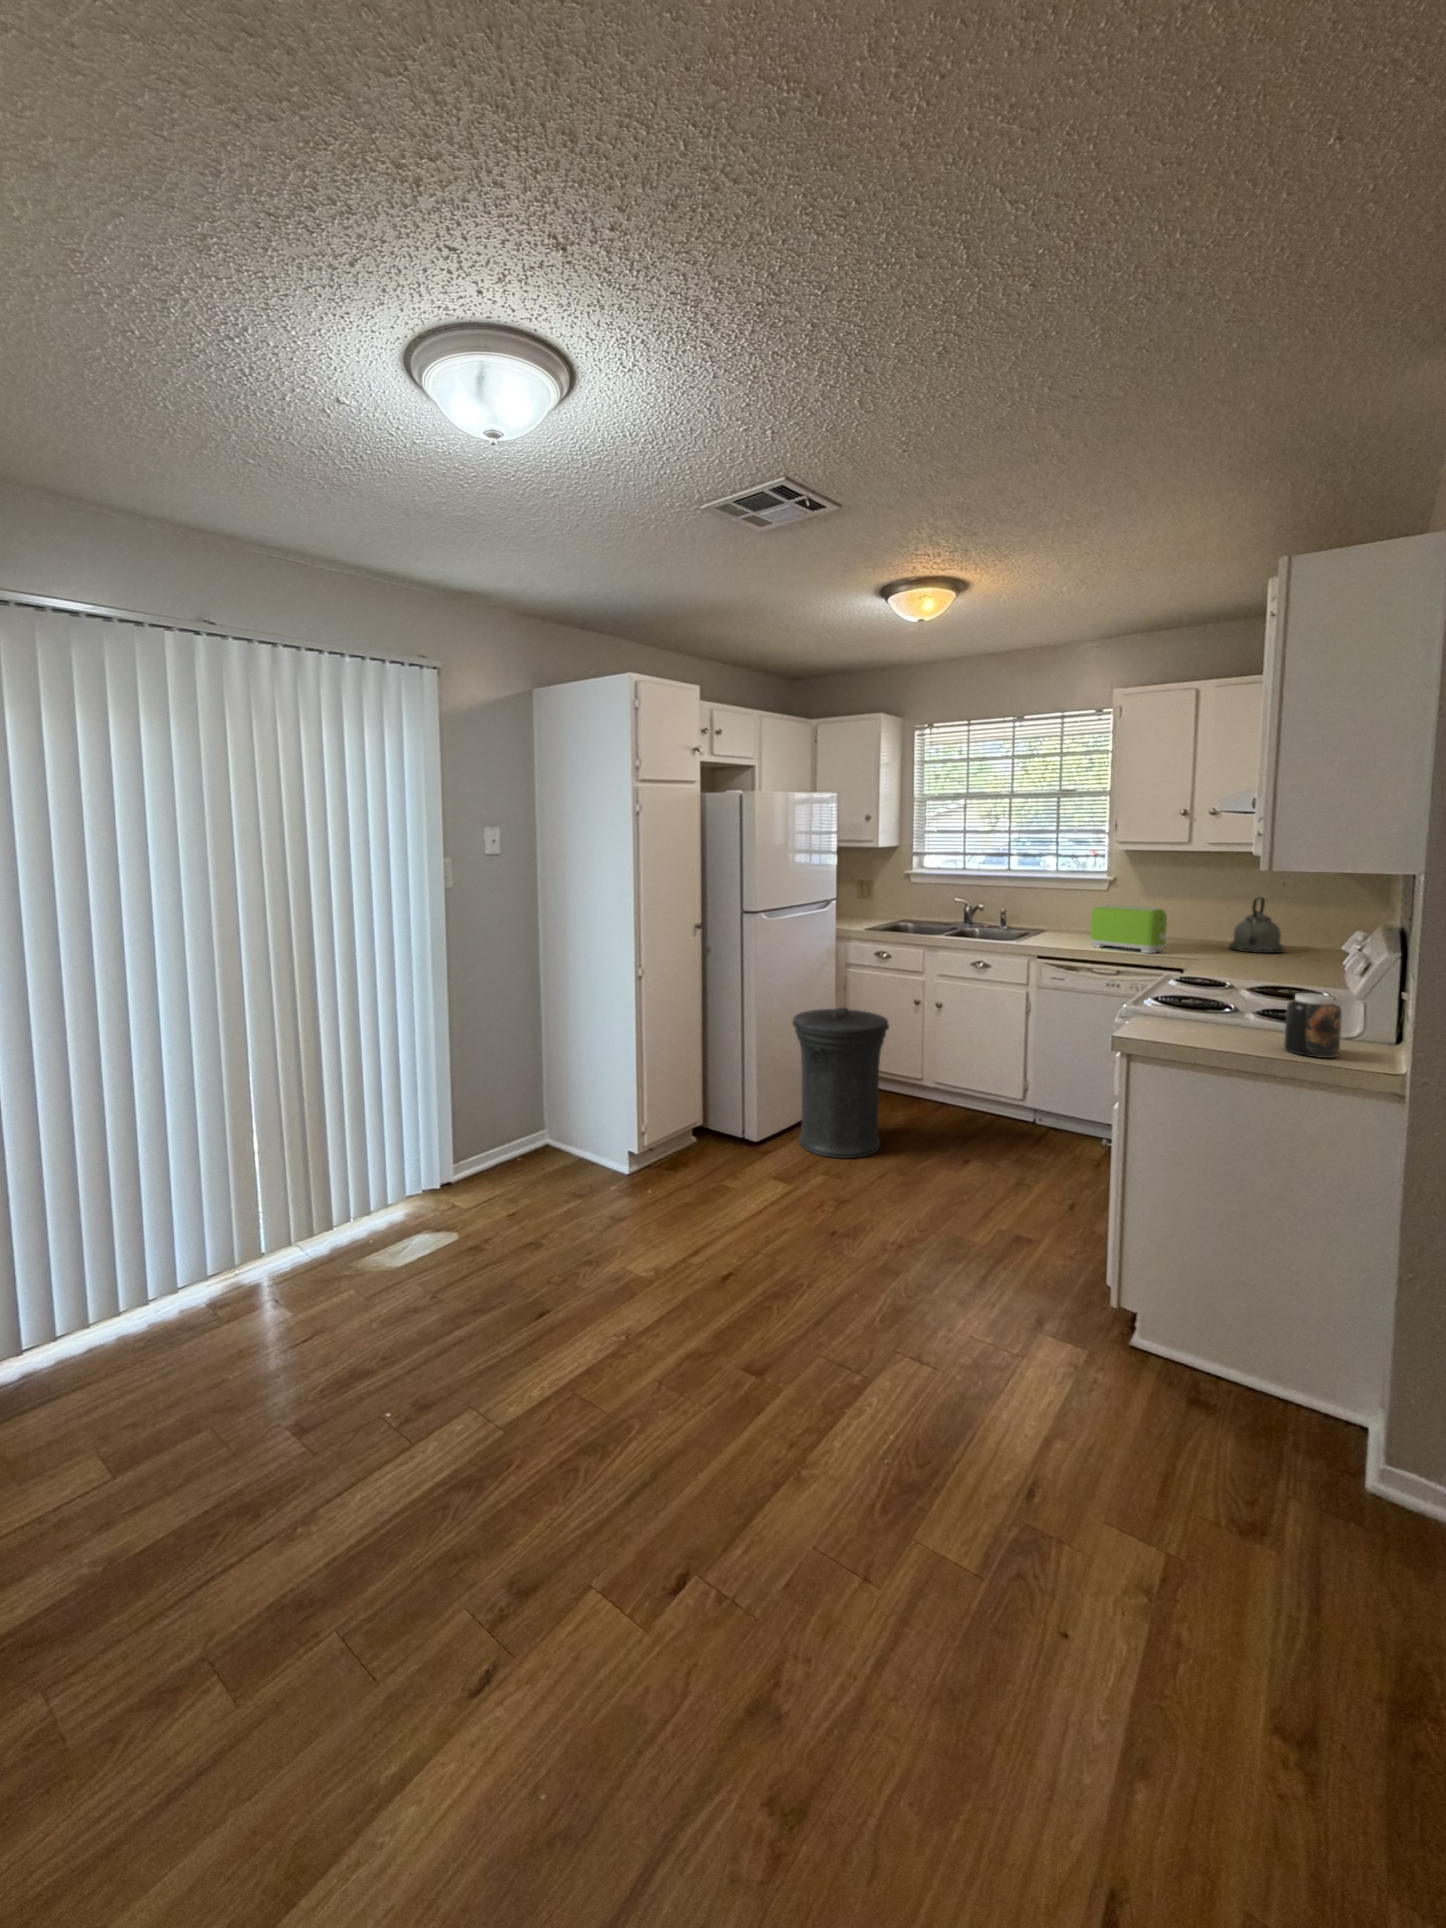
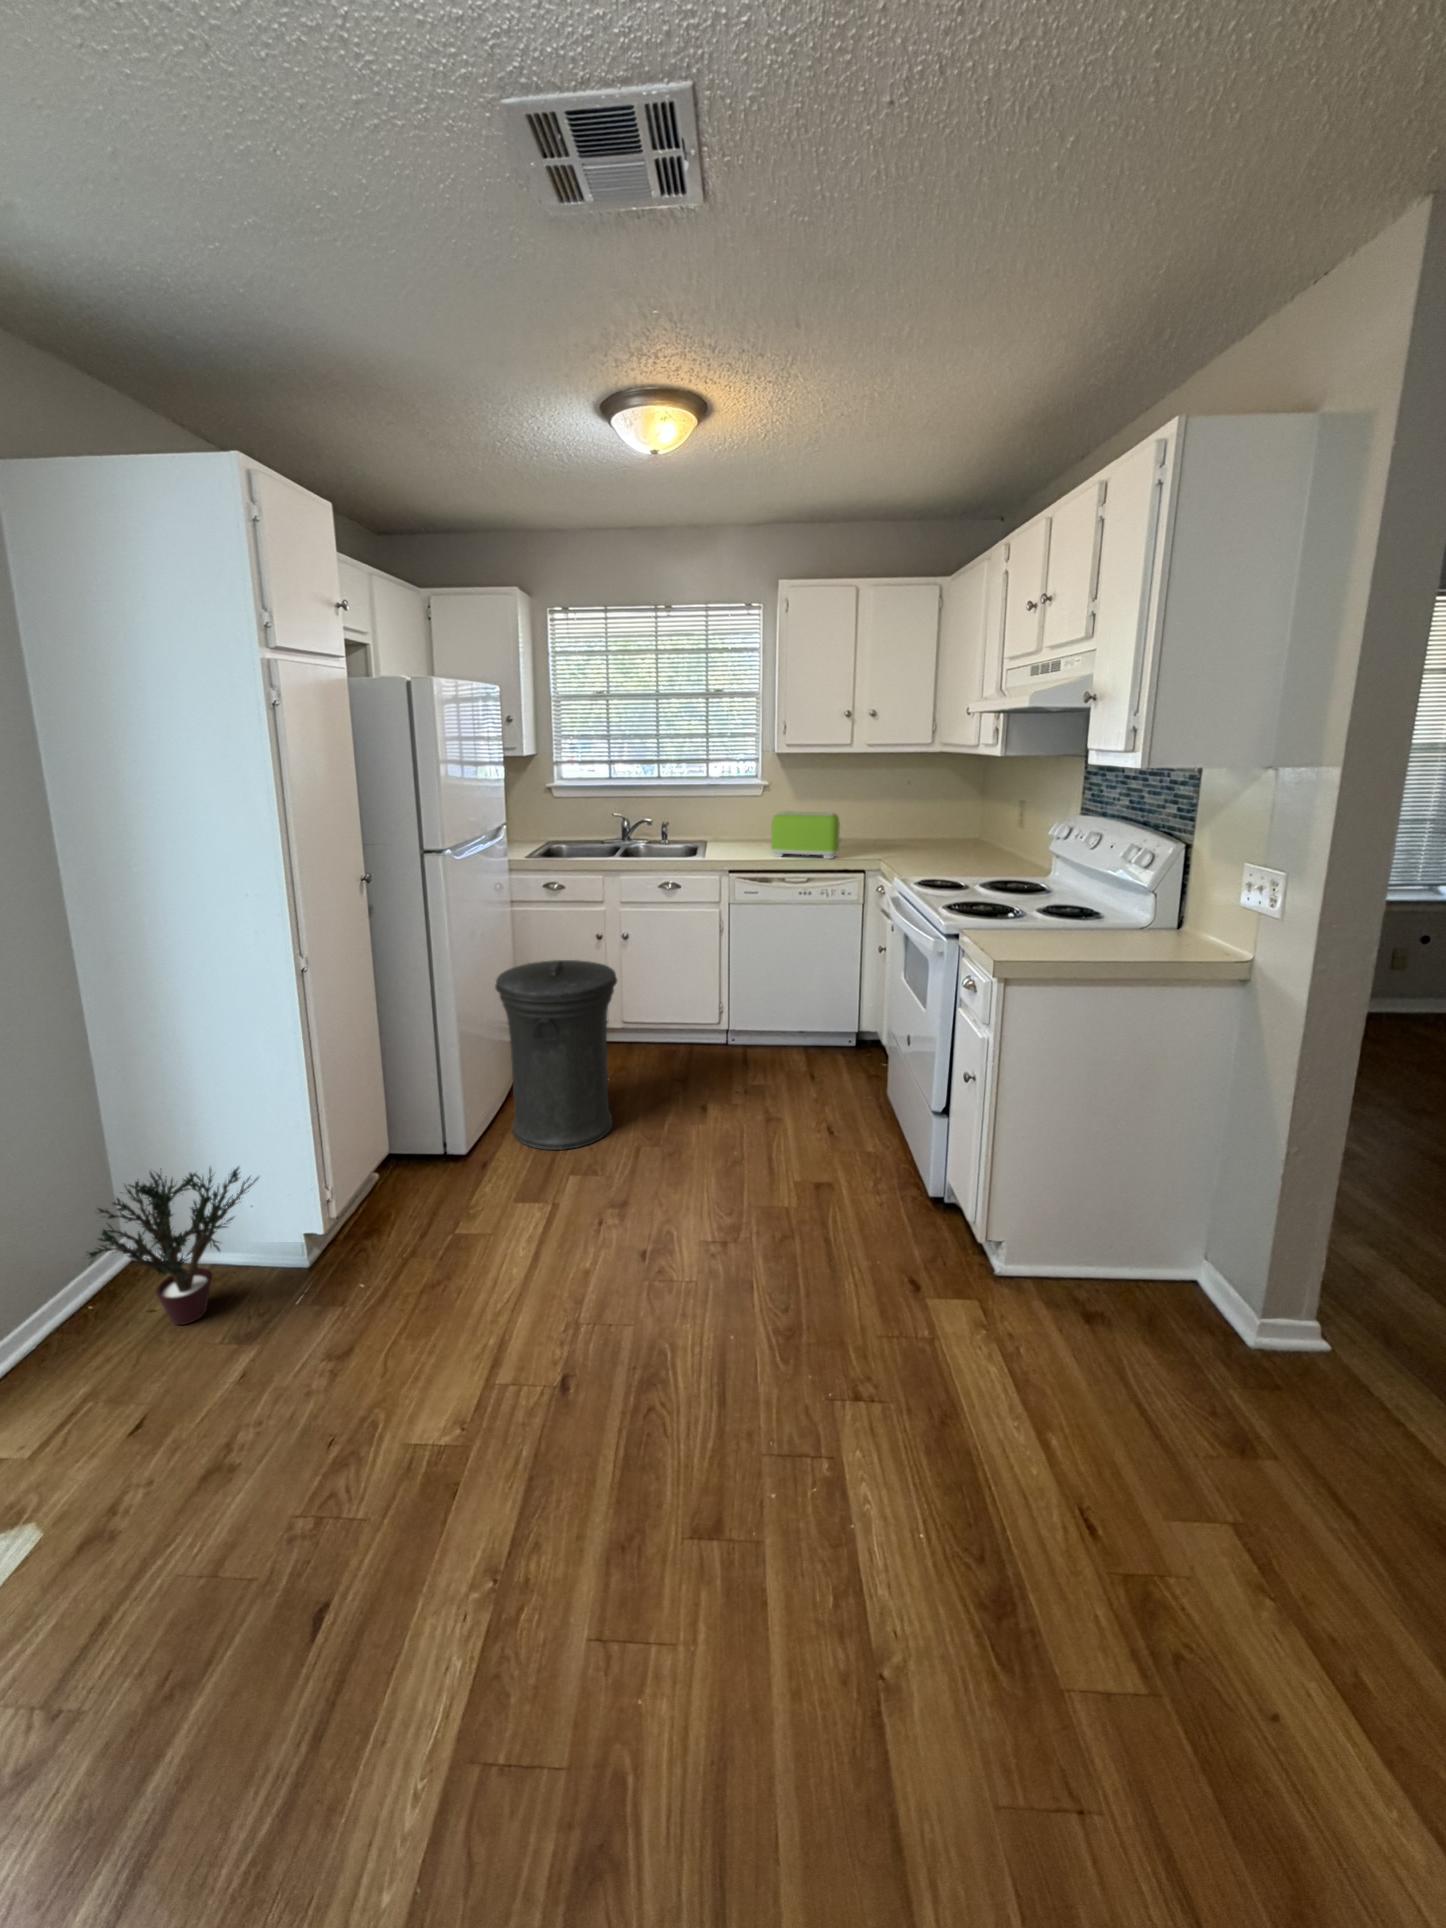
kettle: present [1229,897,1284,953] -> none [872,797,916,849]
jar: present [1284,993,1342,1058] -> none [1132,892,1188,956]
potted plant: none [508,1083,604,1181] -> present [89,1166,258,1325]

